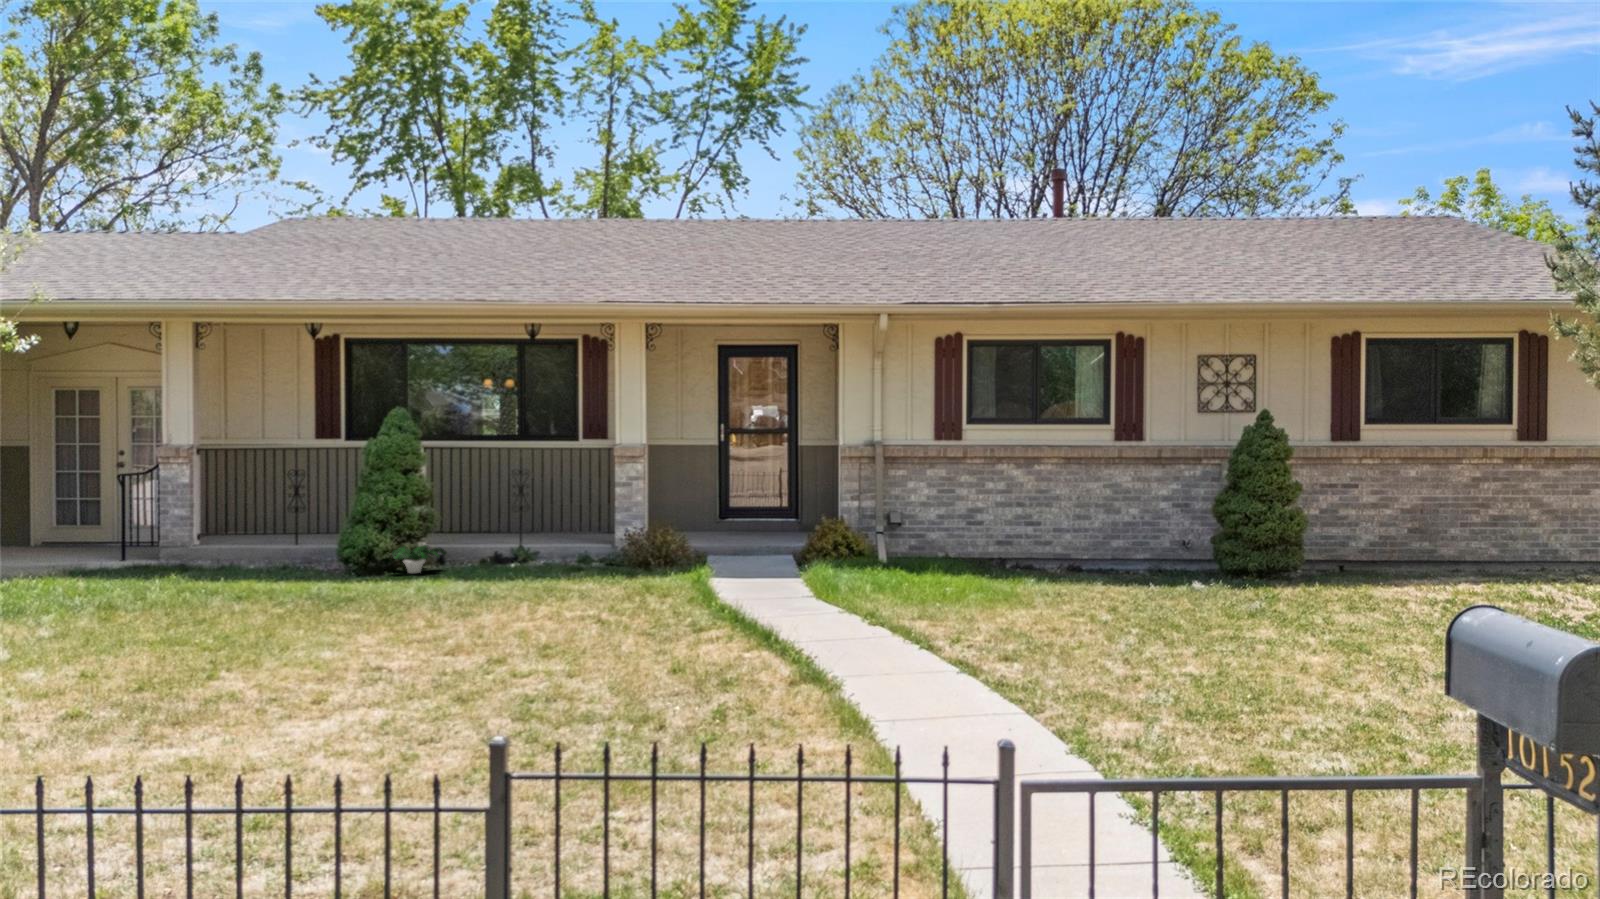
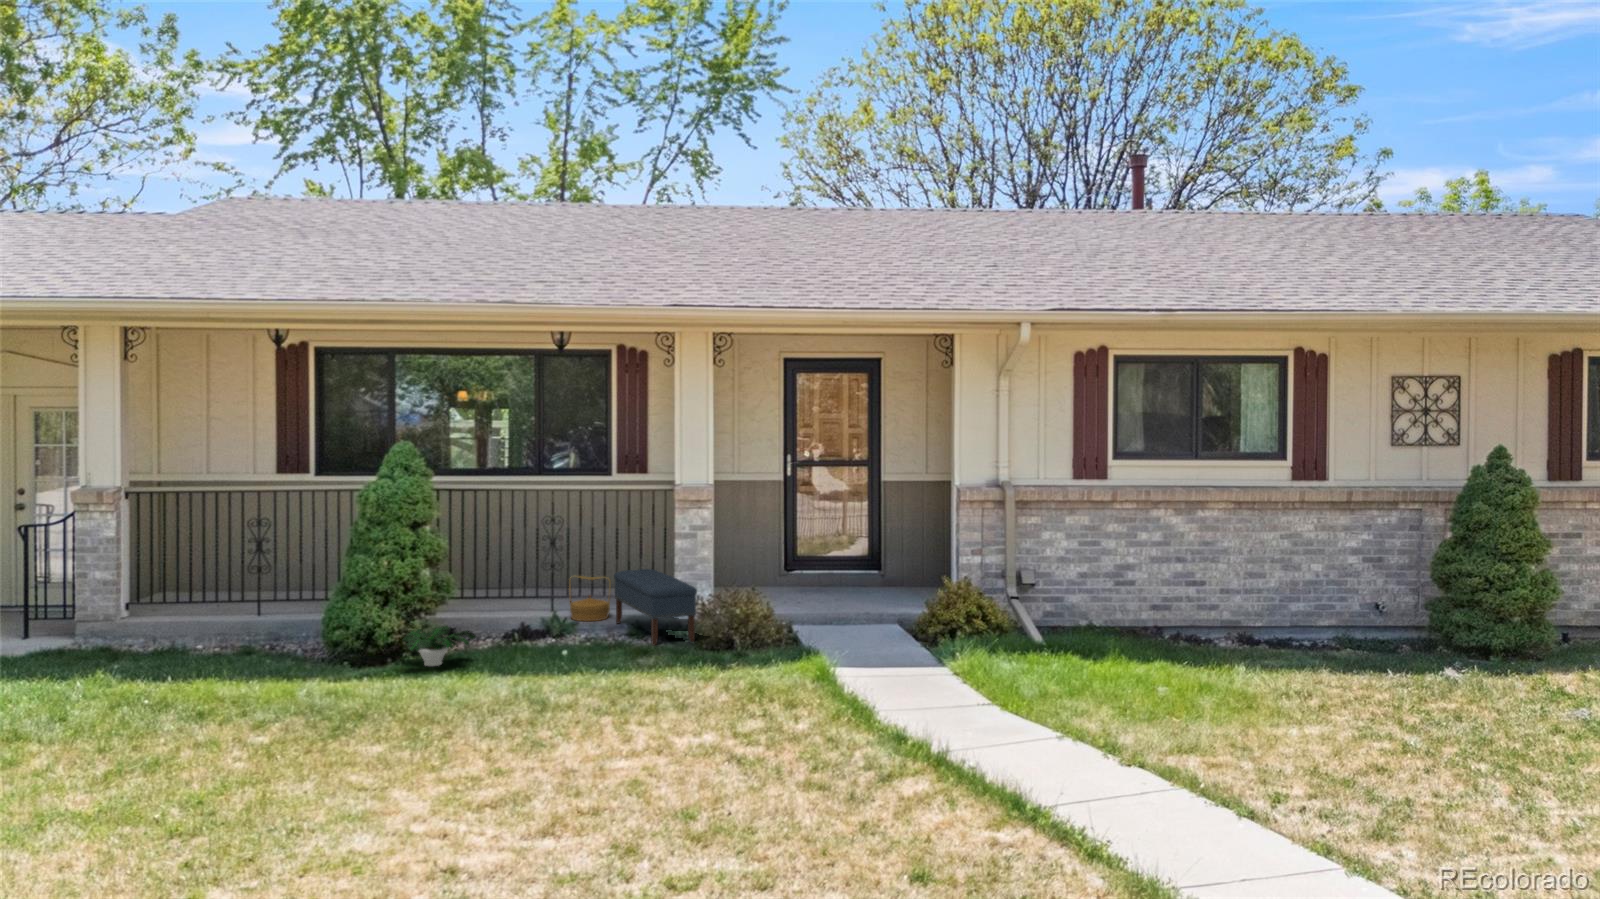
bench: none [566,512,621,566] -> present [614,569,697,645]
woven basket: none [534,518,567,553] -> present [569,576,611,621]

